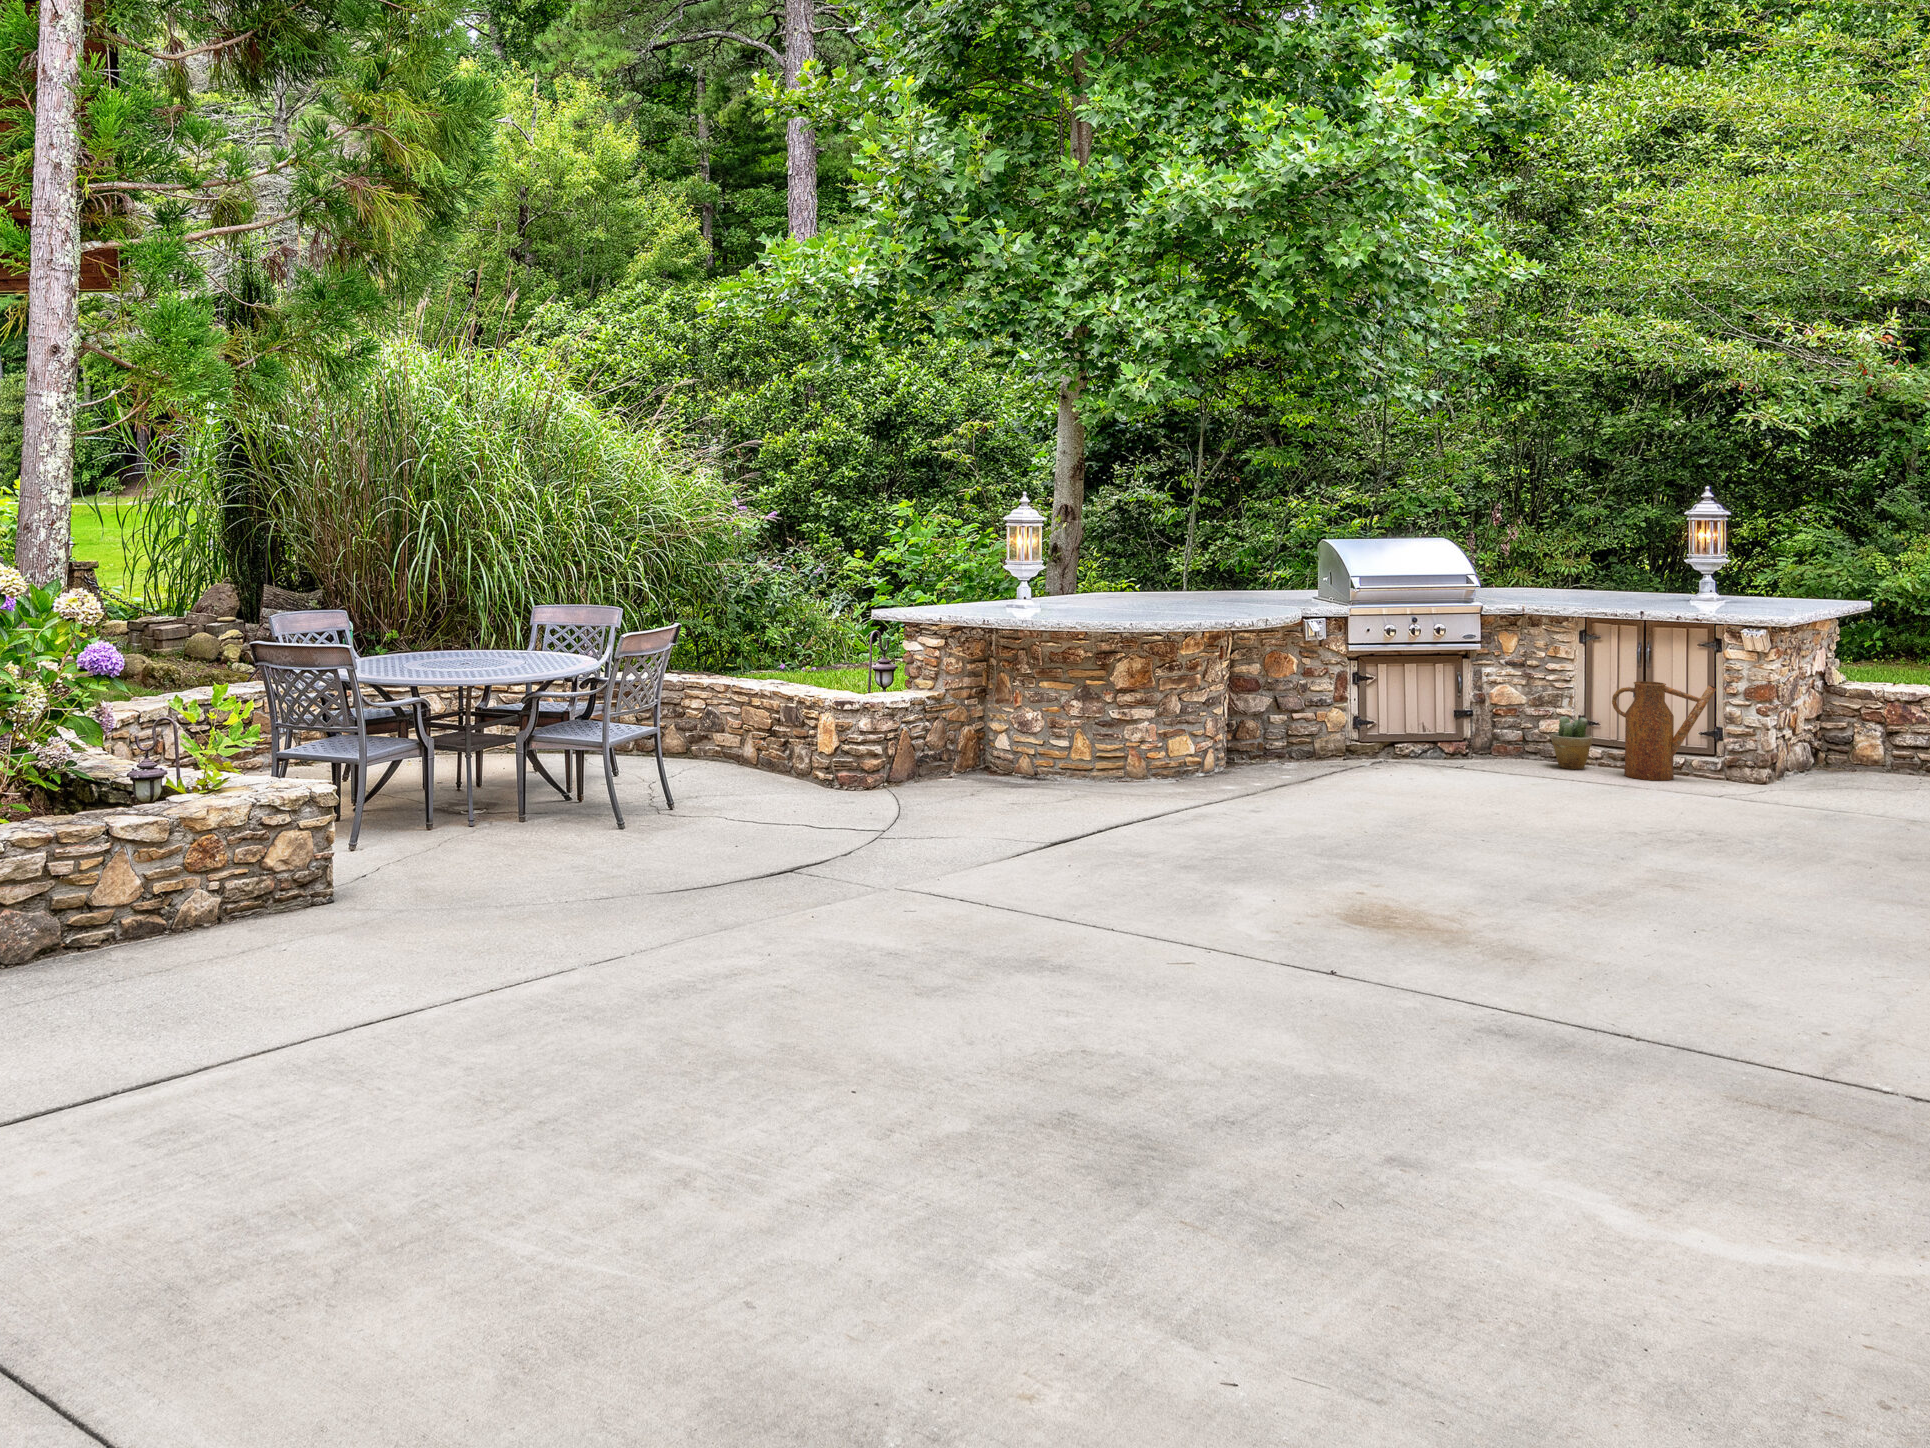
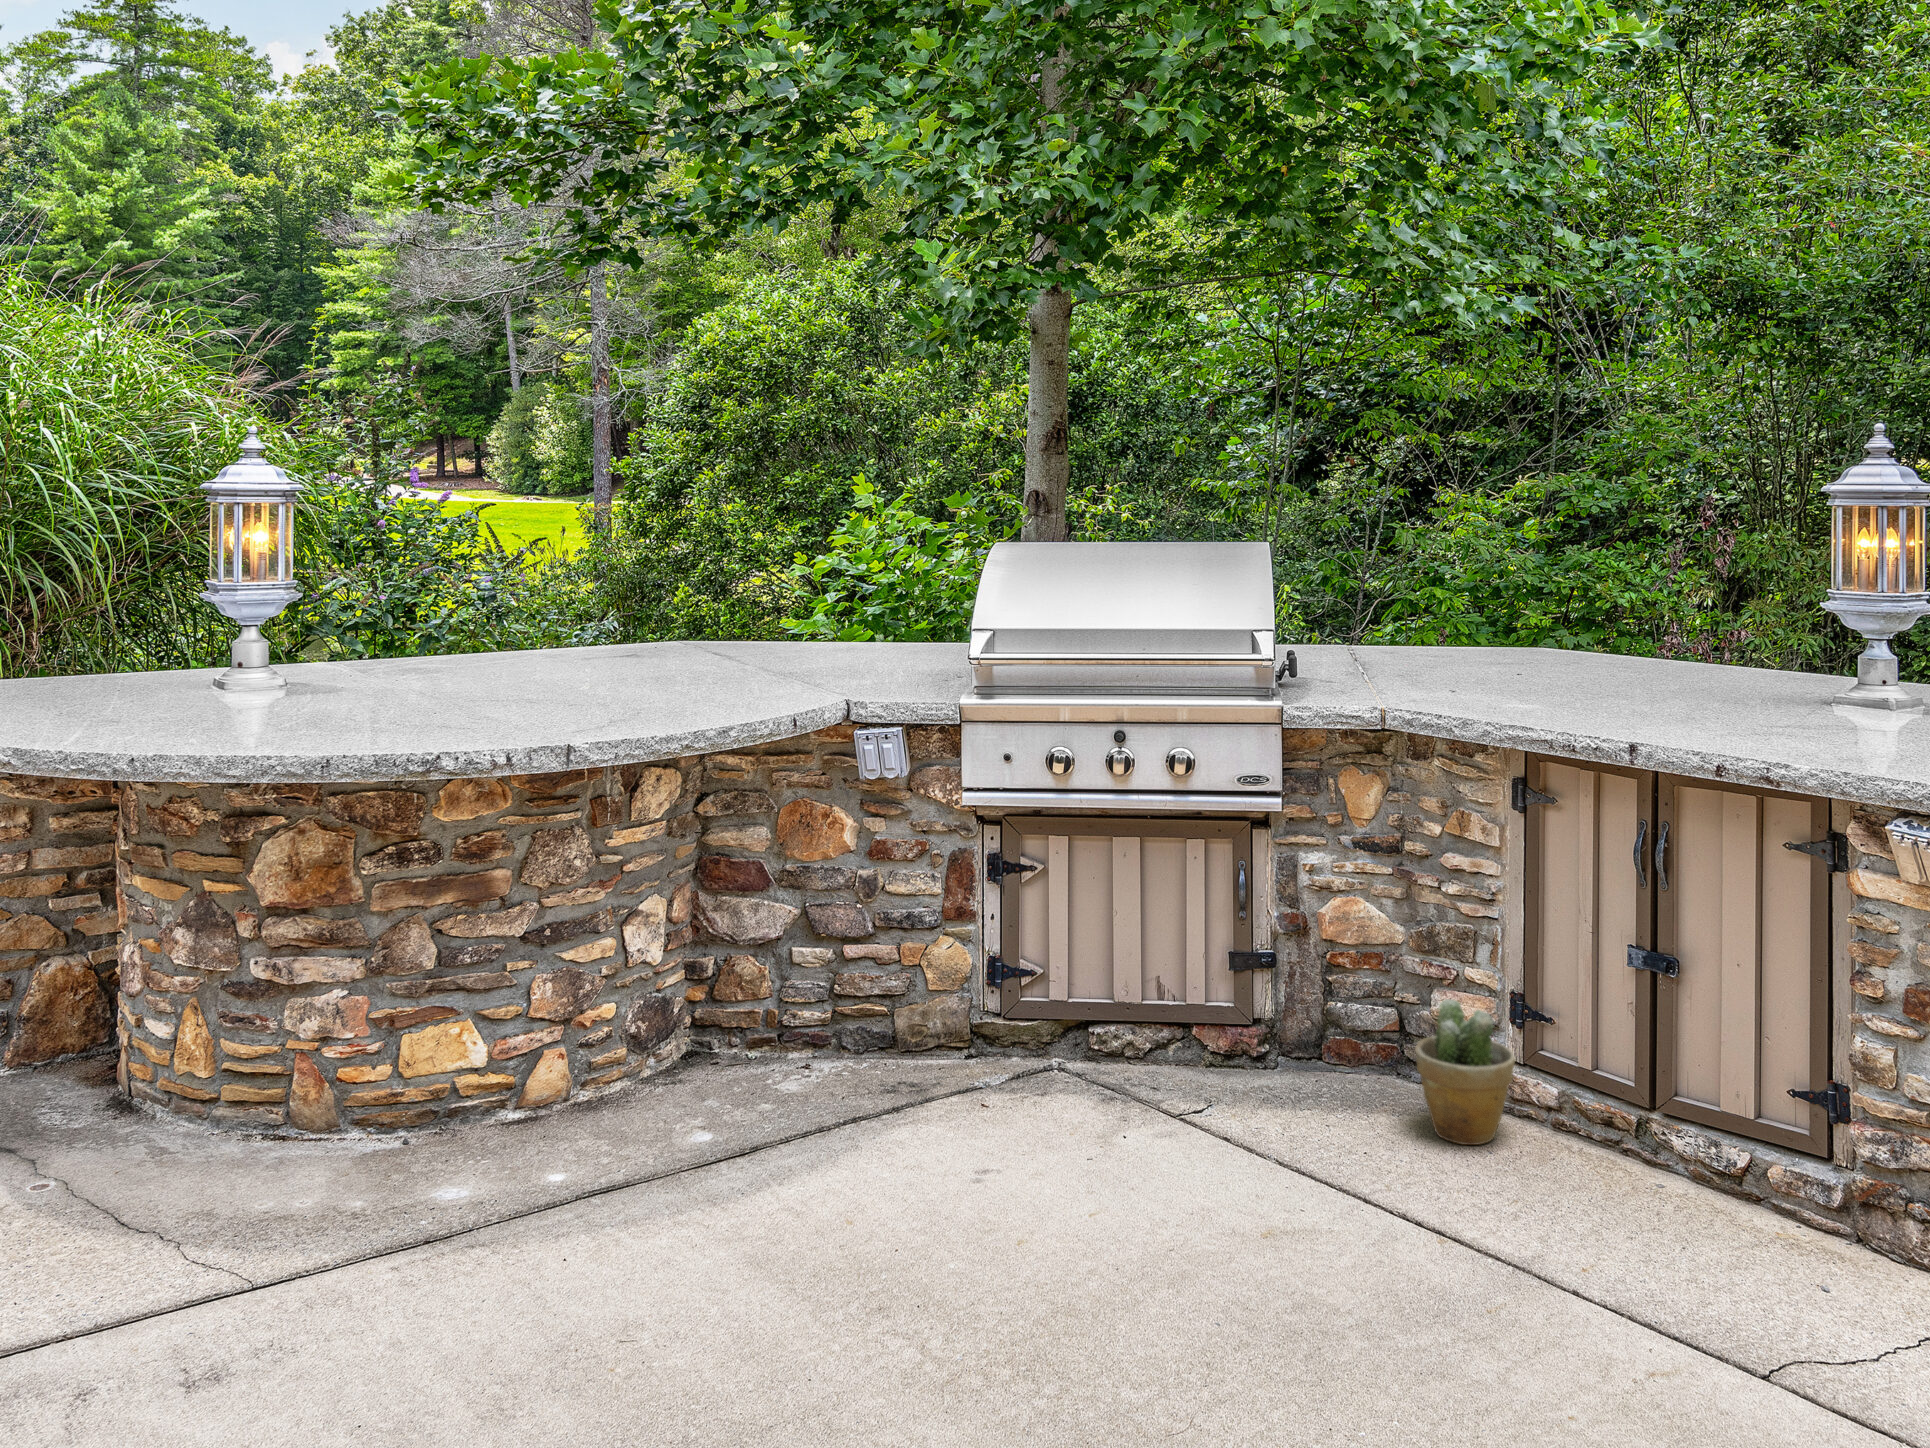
watering can: present [1612,681,1716,781] -> none [1544,933,1802,1232]

